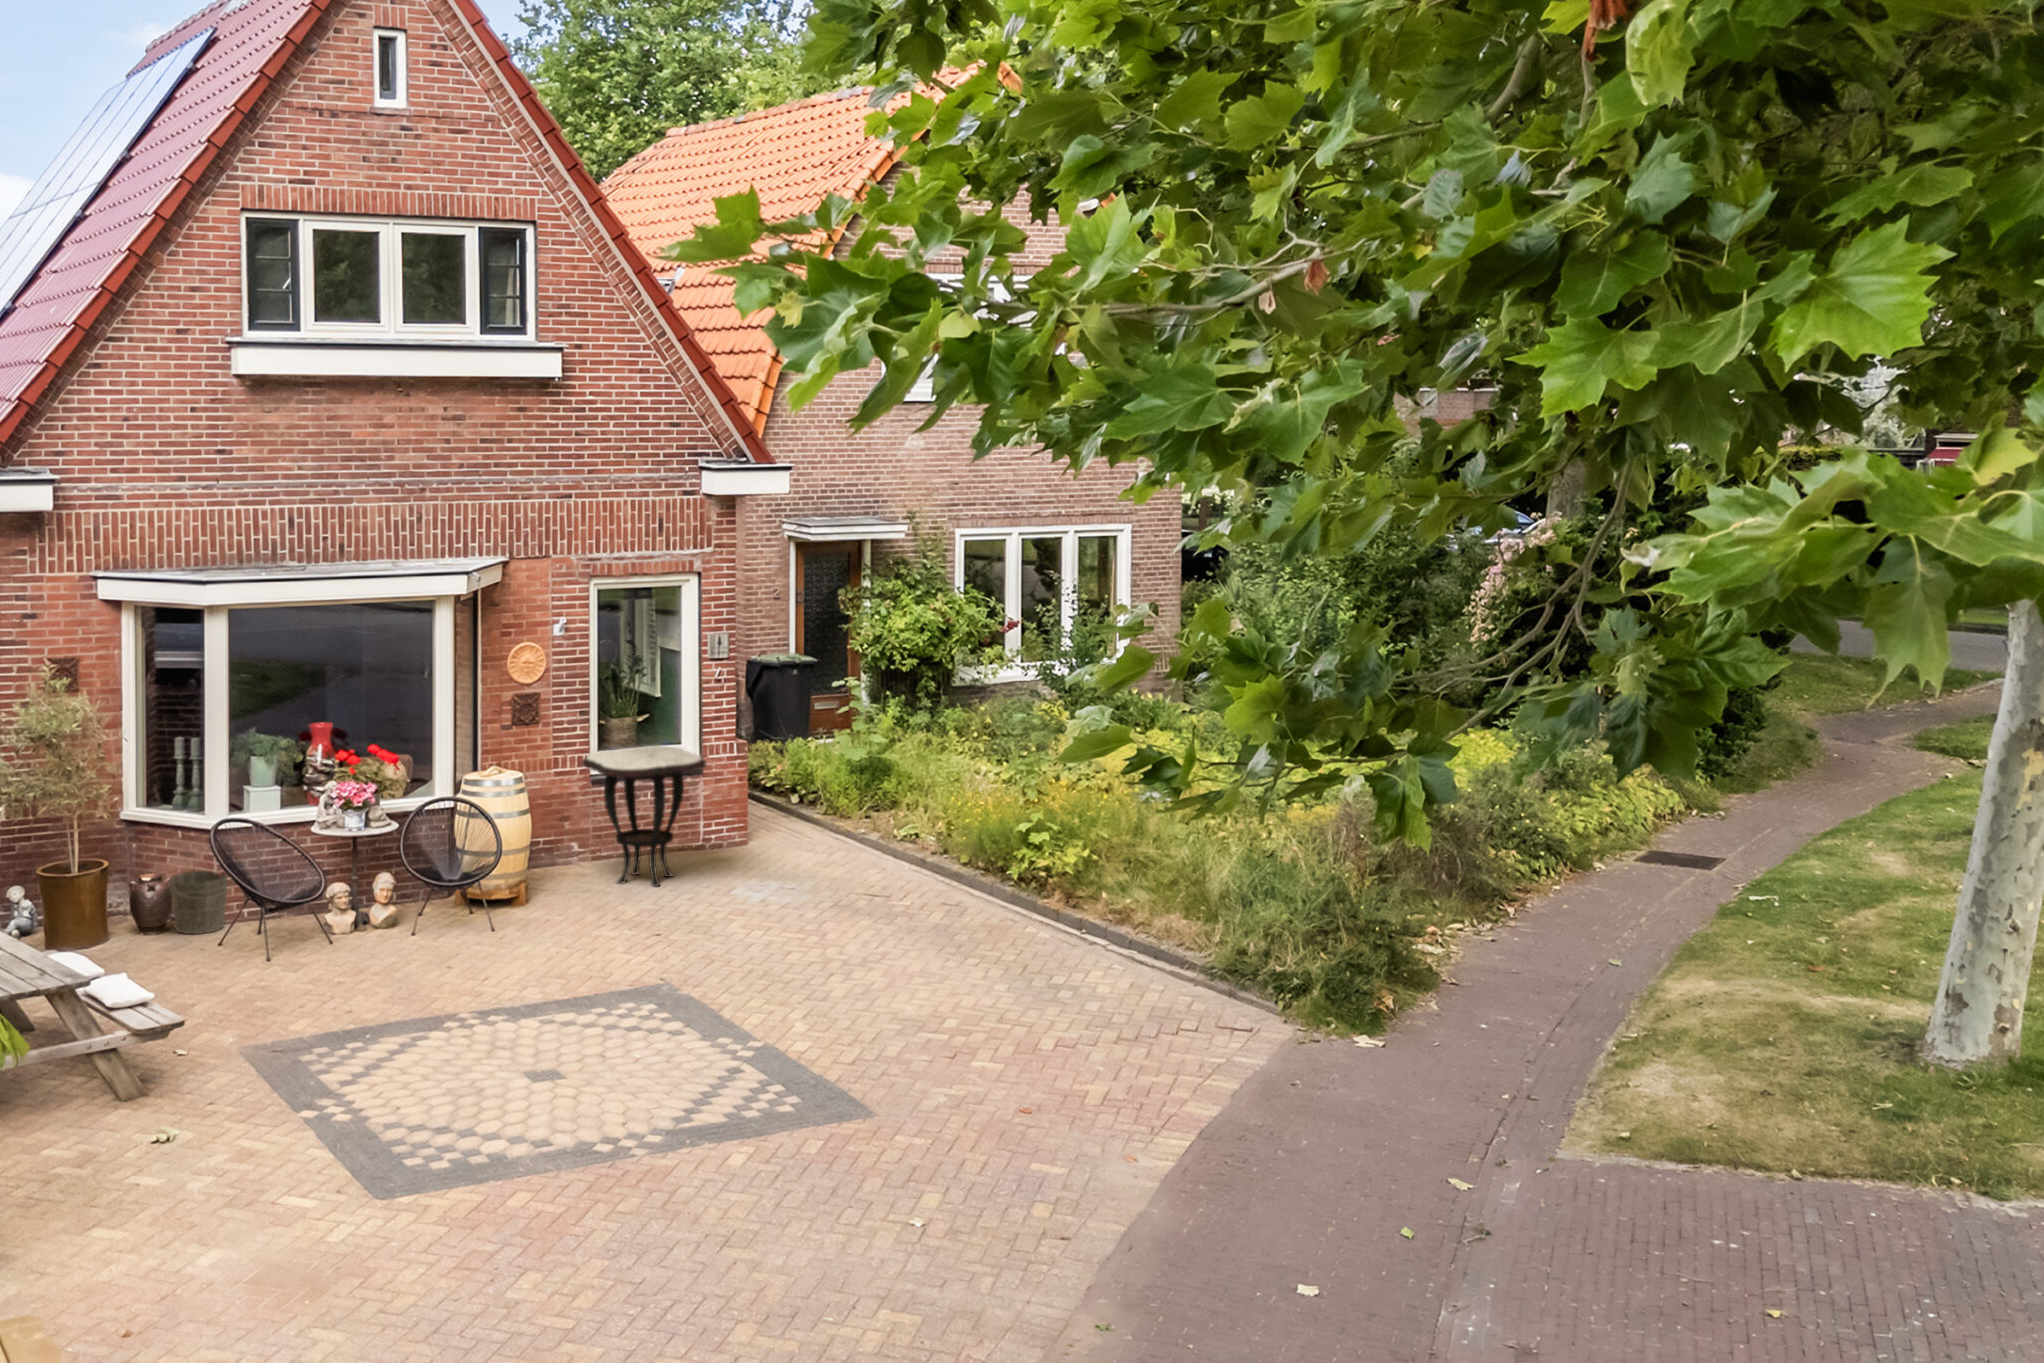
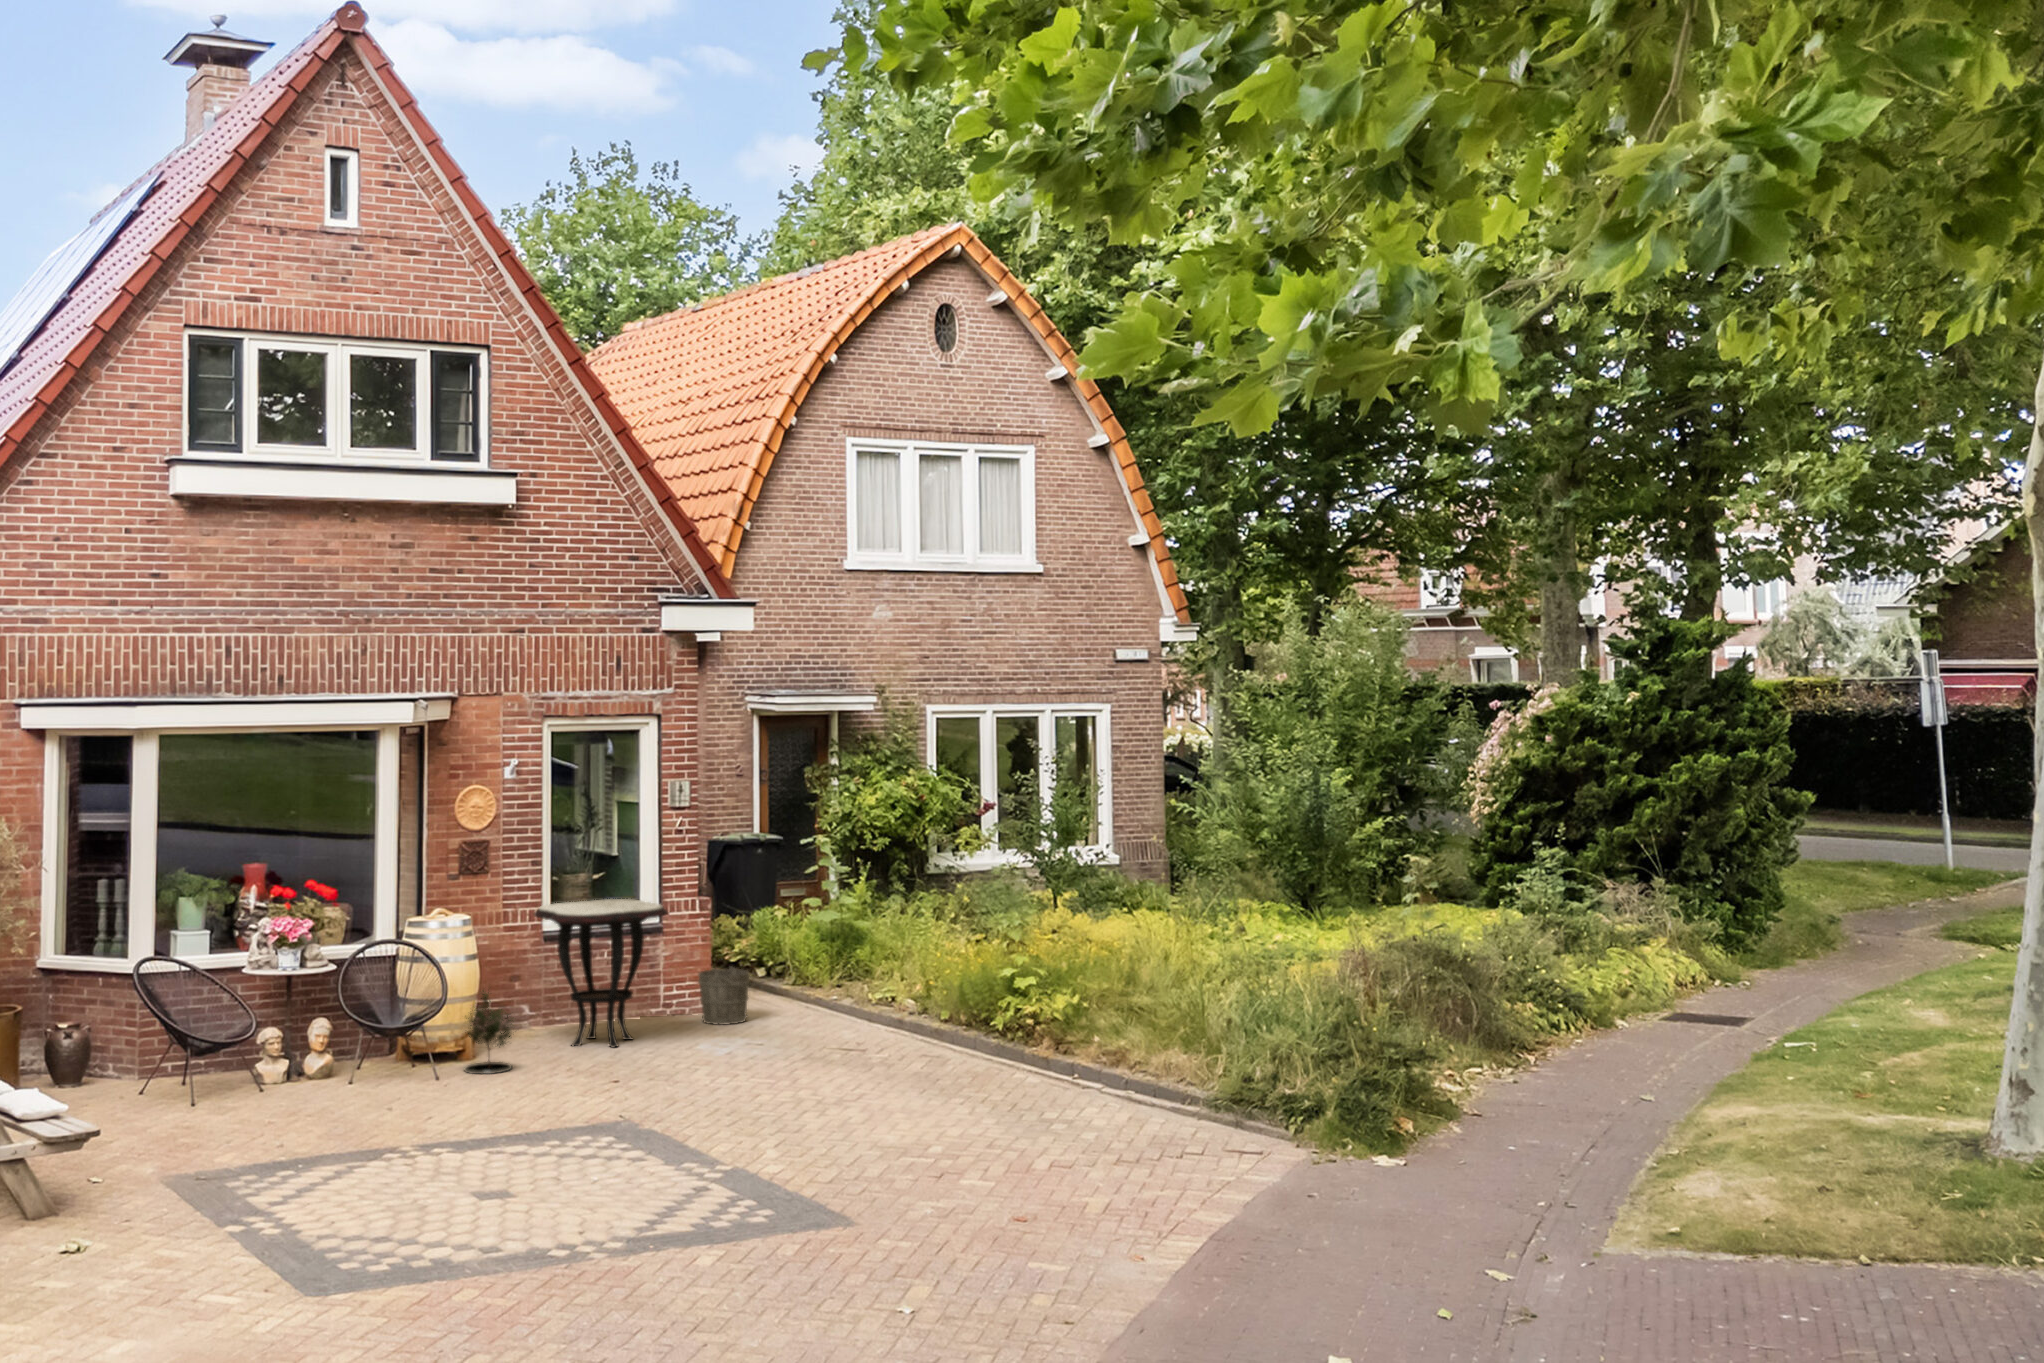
potted tree: none [515,836,569,919] -> present [464,991,513,1074]
bucket: present [170,870,229,934] -> present [698,967,750,1025]

